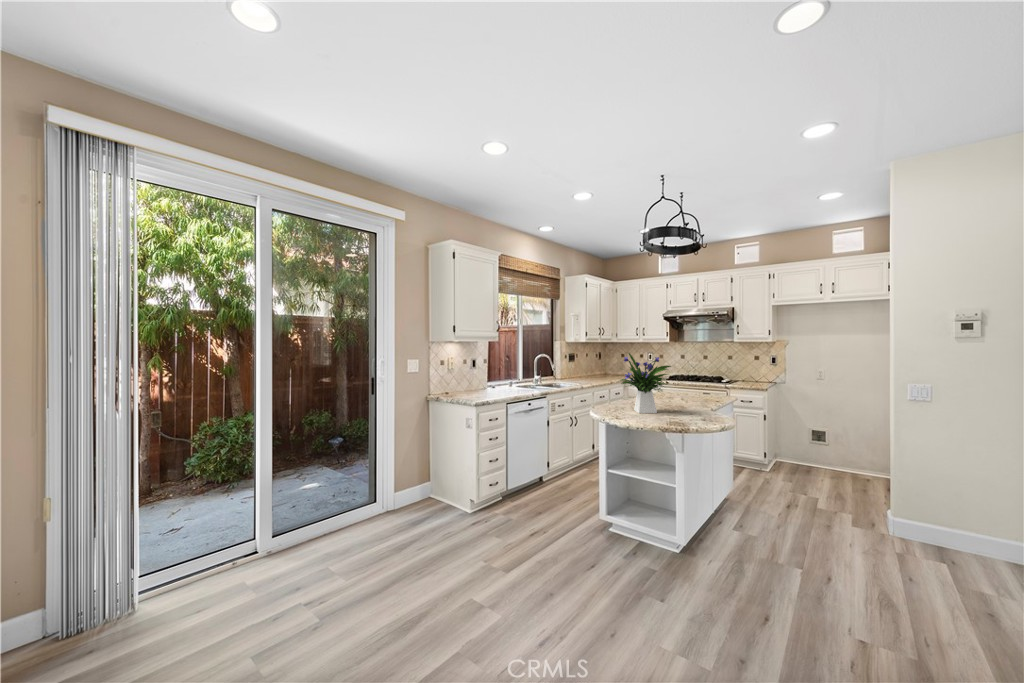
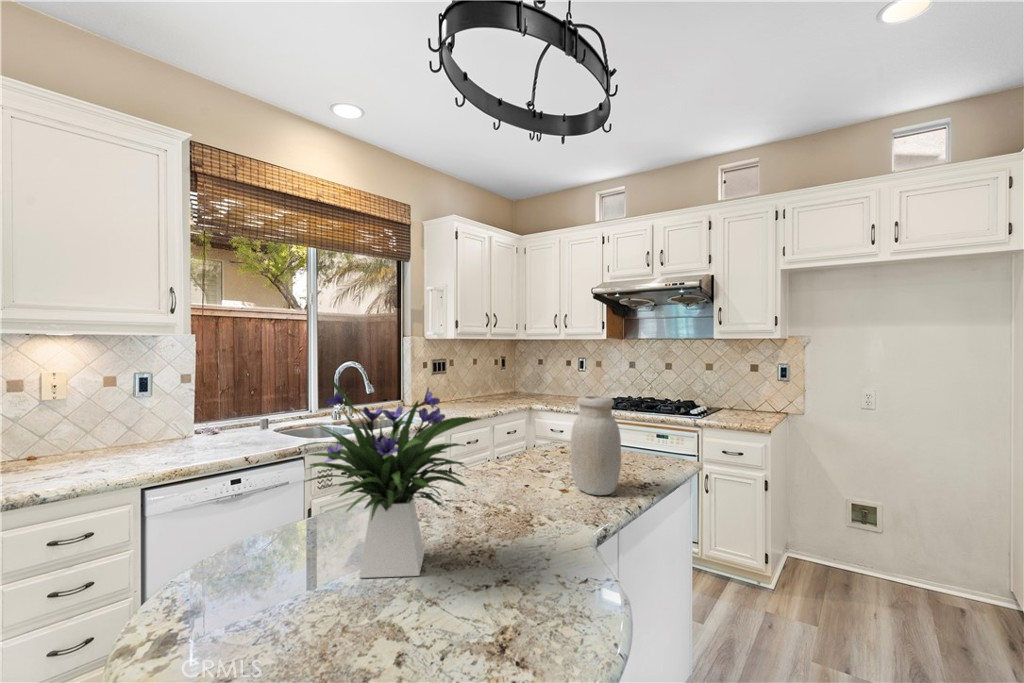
jar: none [685,364,706,402] -> present [571,396,621,495]

